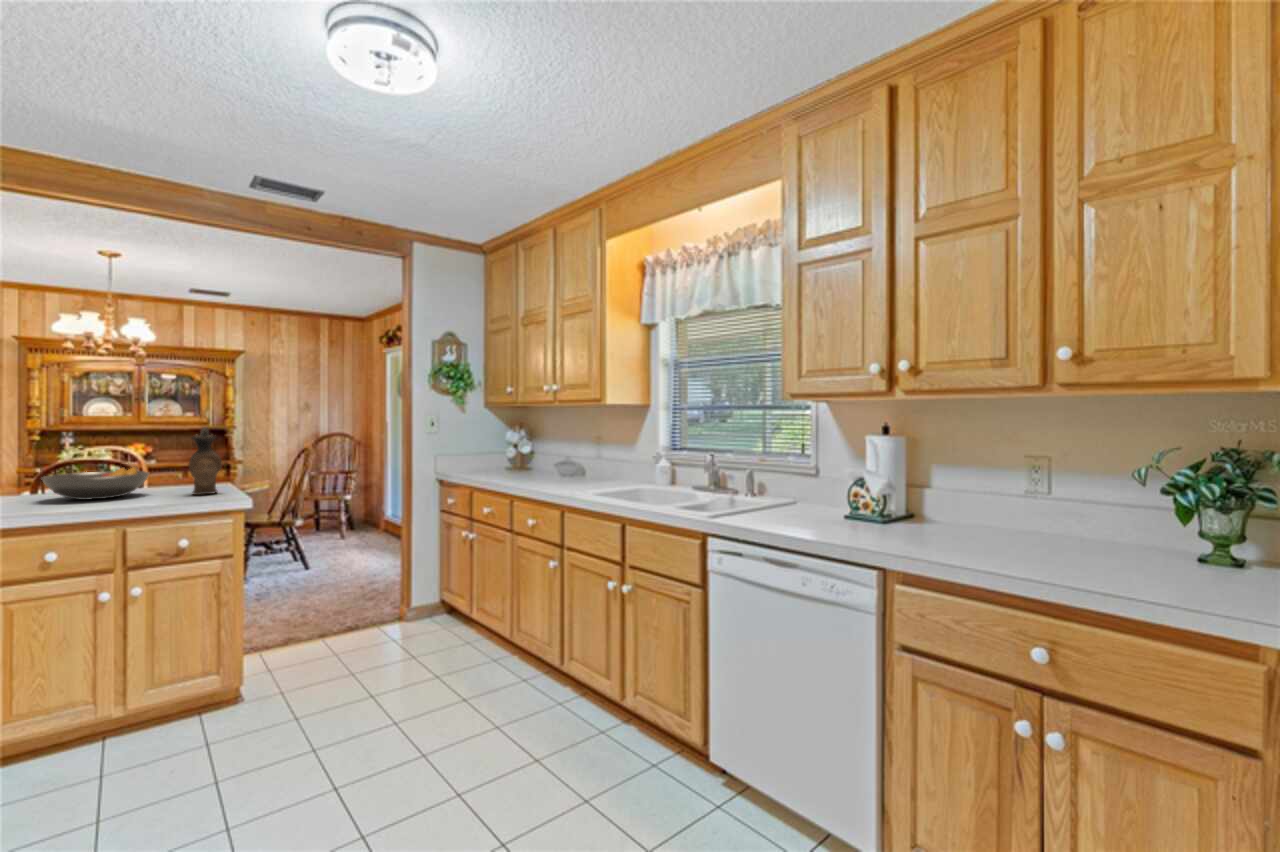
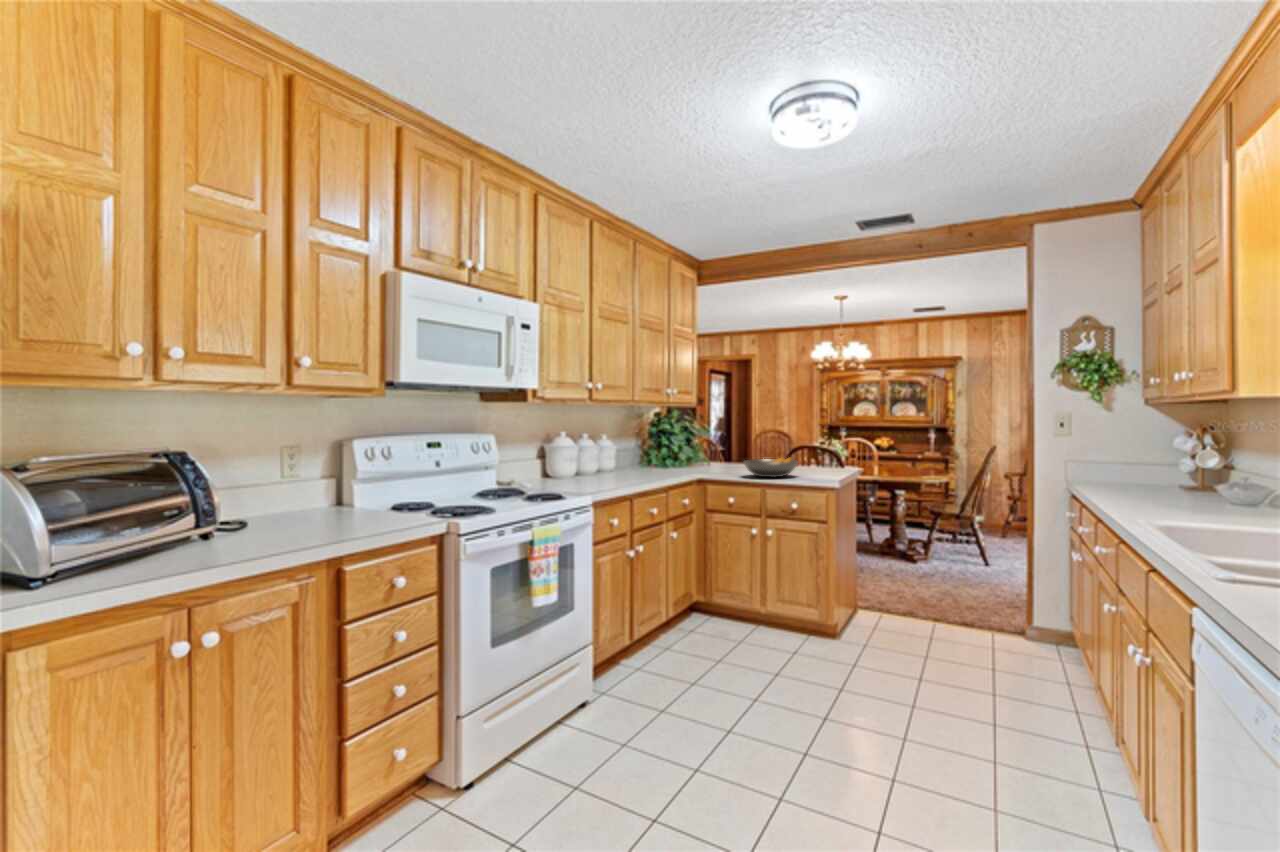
ceramic pitcher: present [189,427,222,495] -> none [811,429,833,481]

